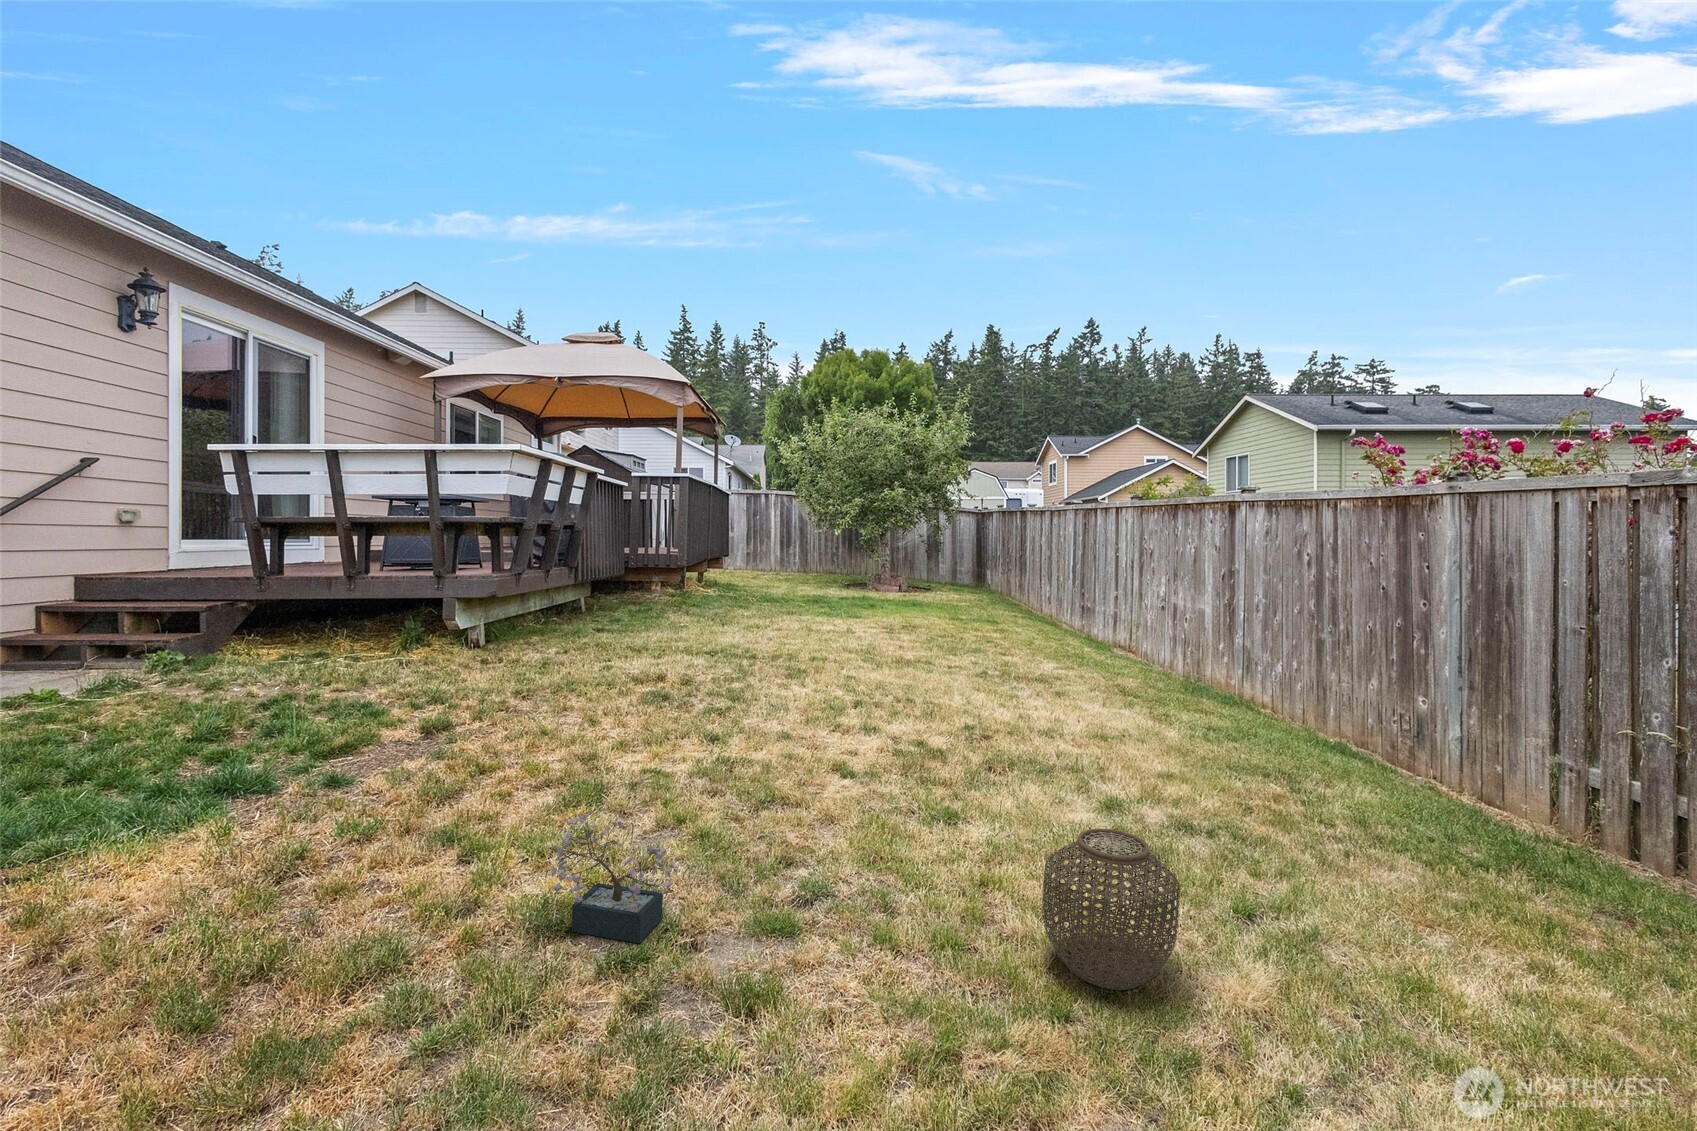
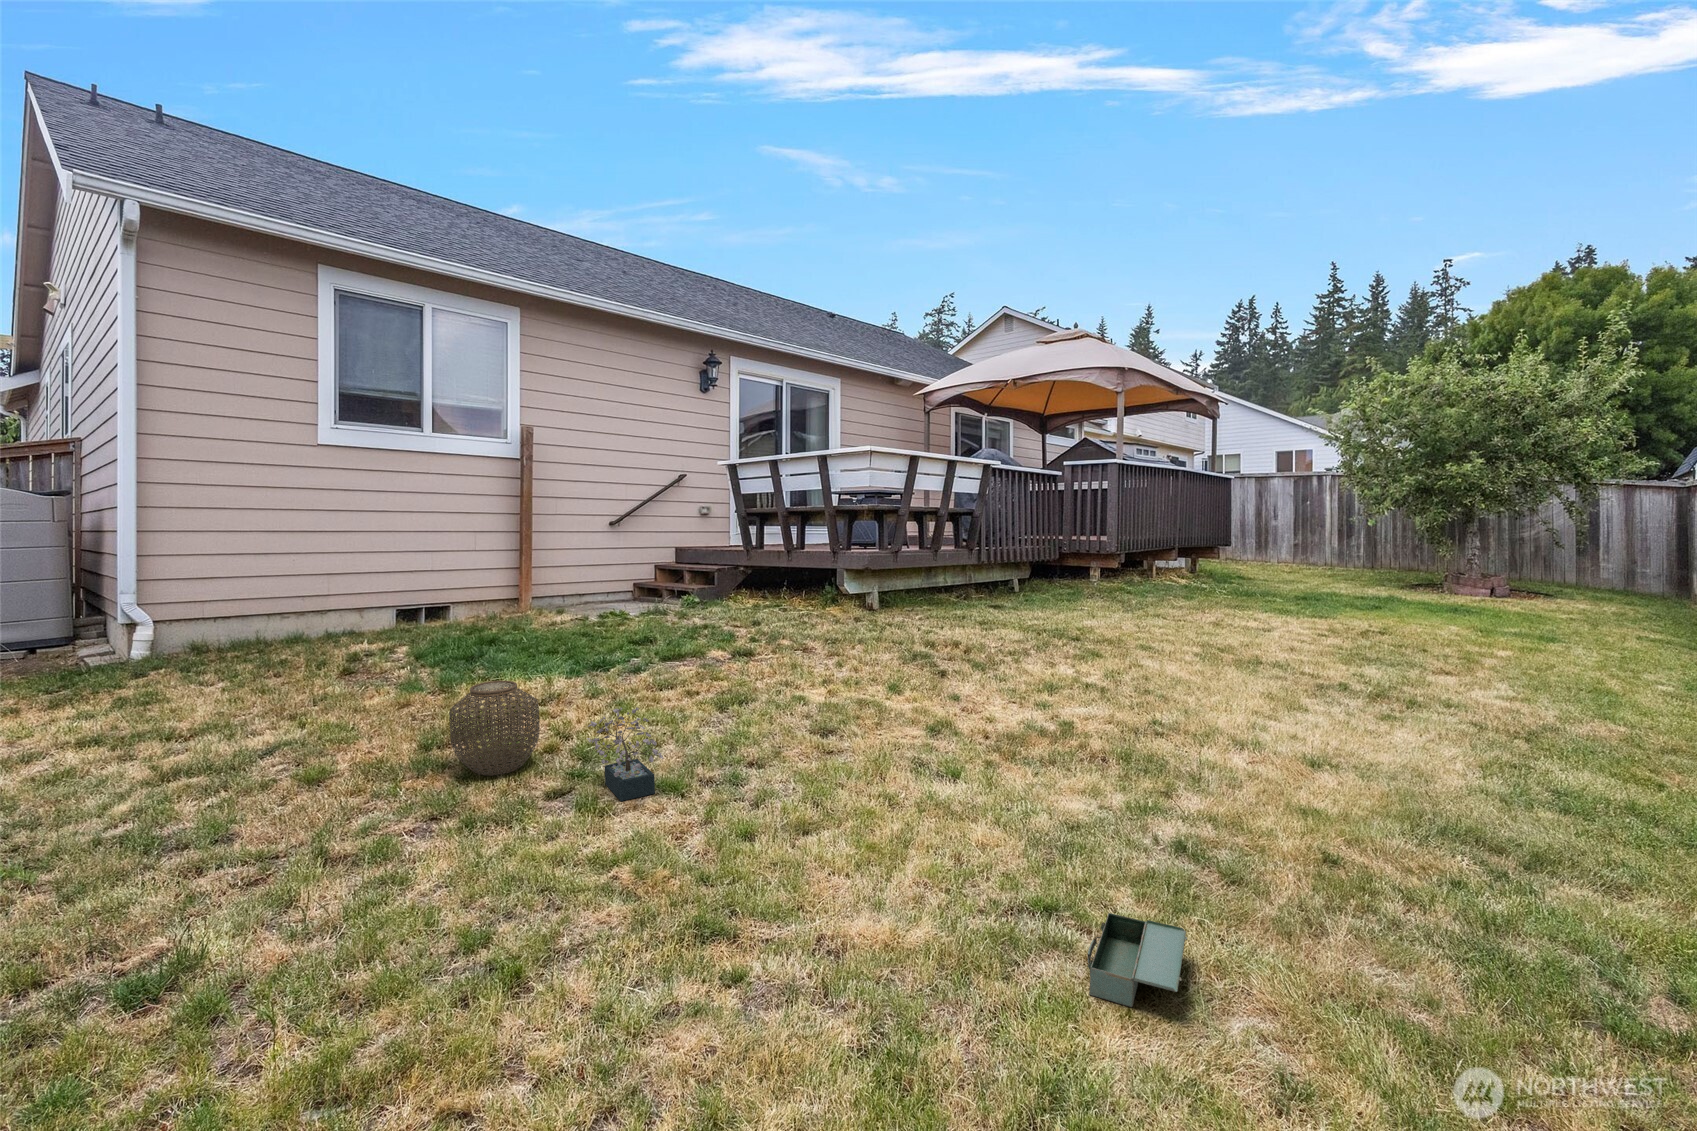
woven basket: present [1042,829,1180,990] -> present [449,681,540,775]
toolbox: none [1206,866,1322,936] -> present [1088,913,1187,1007]

